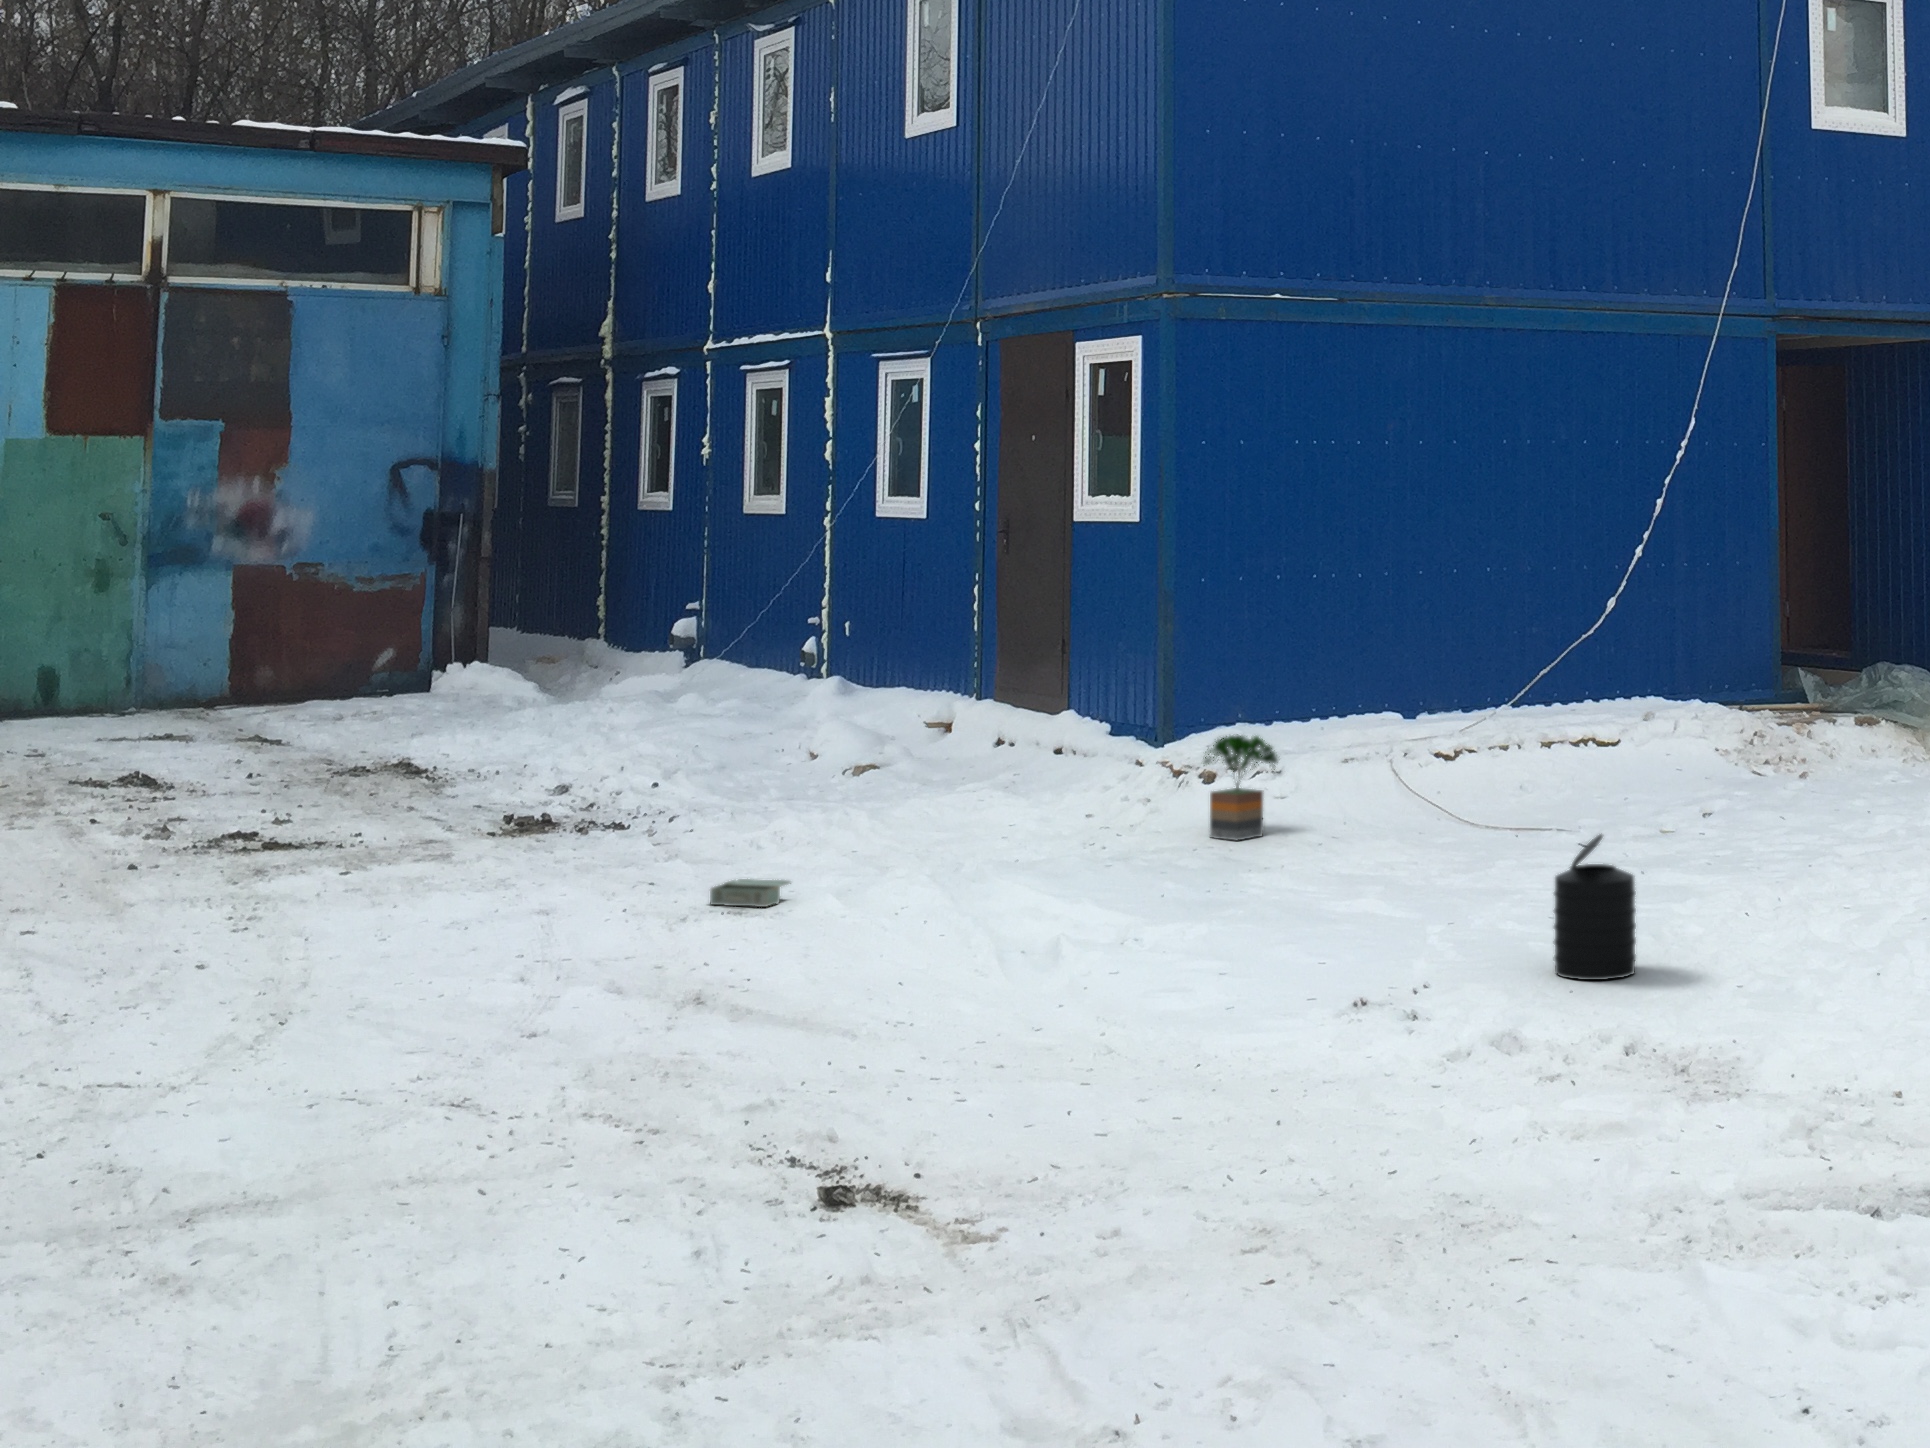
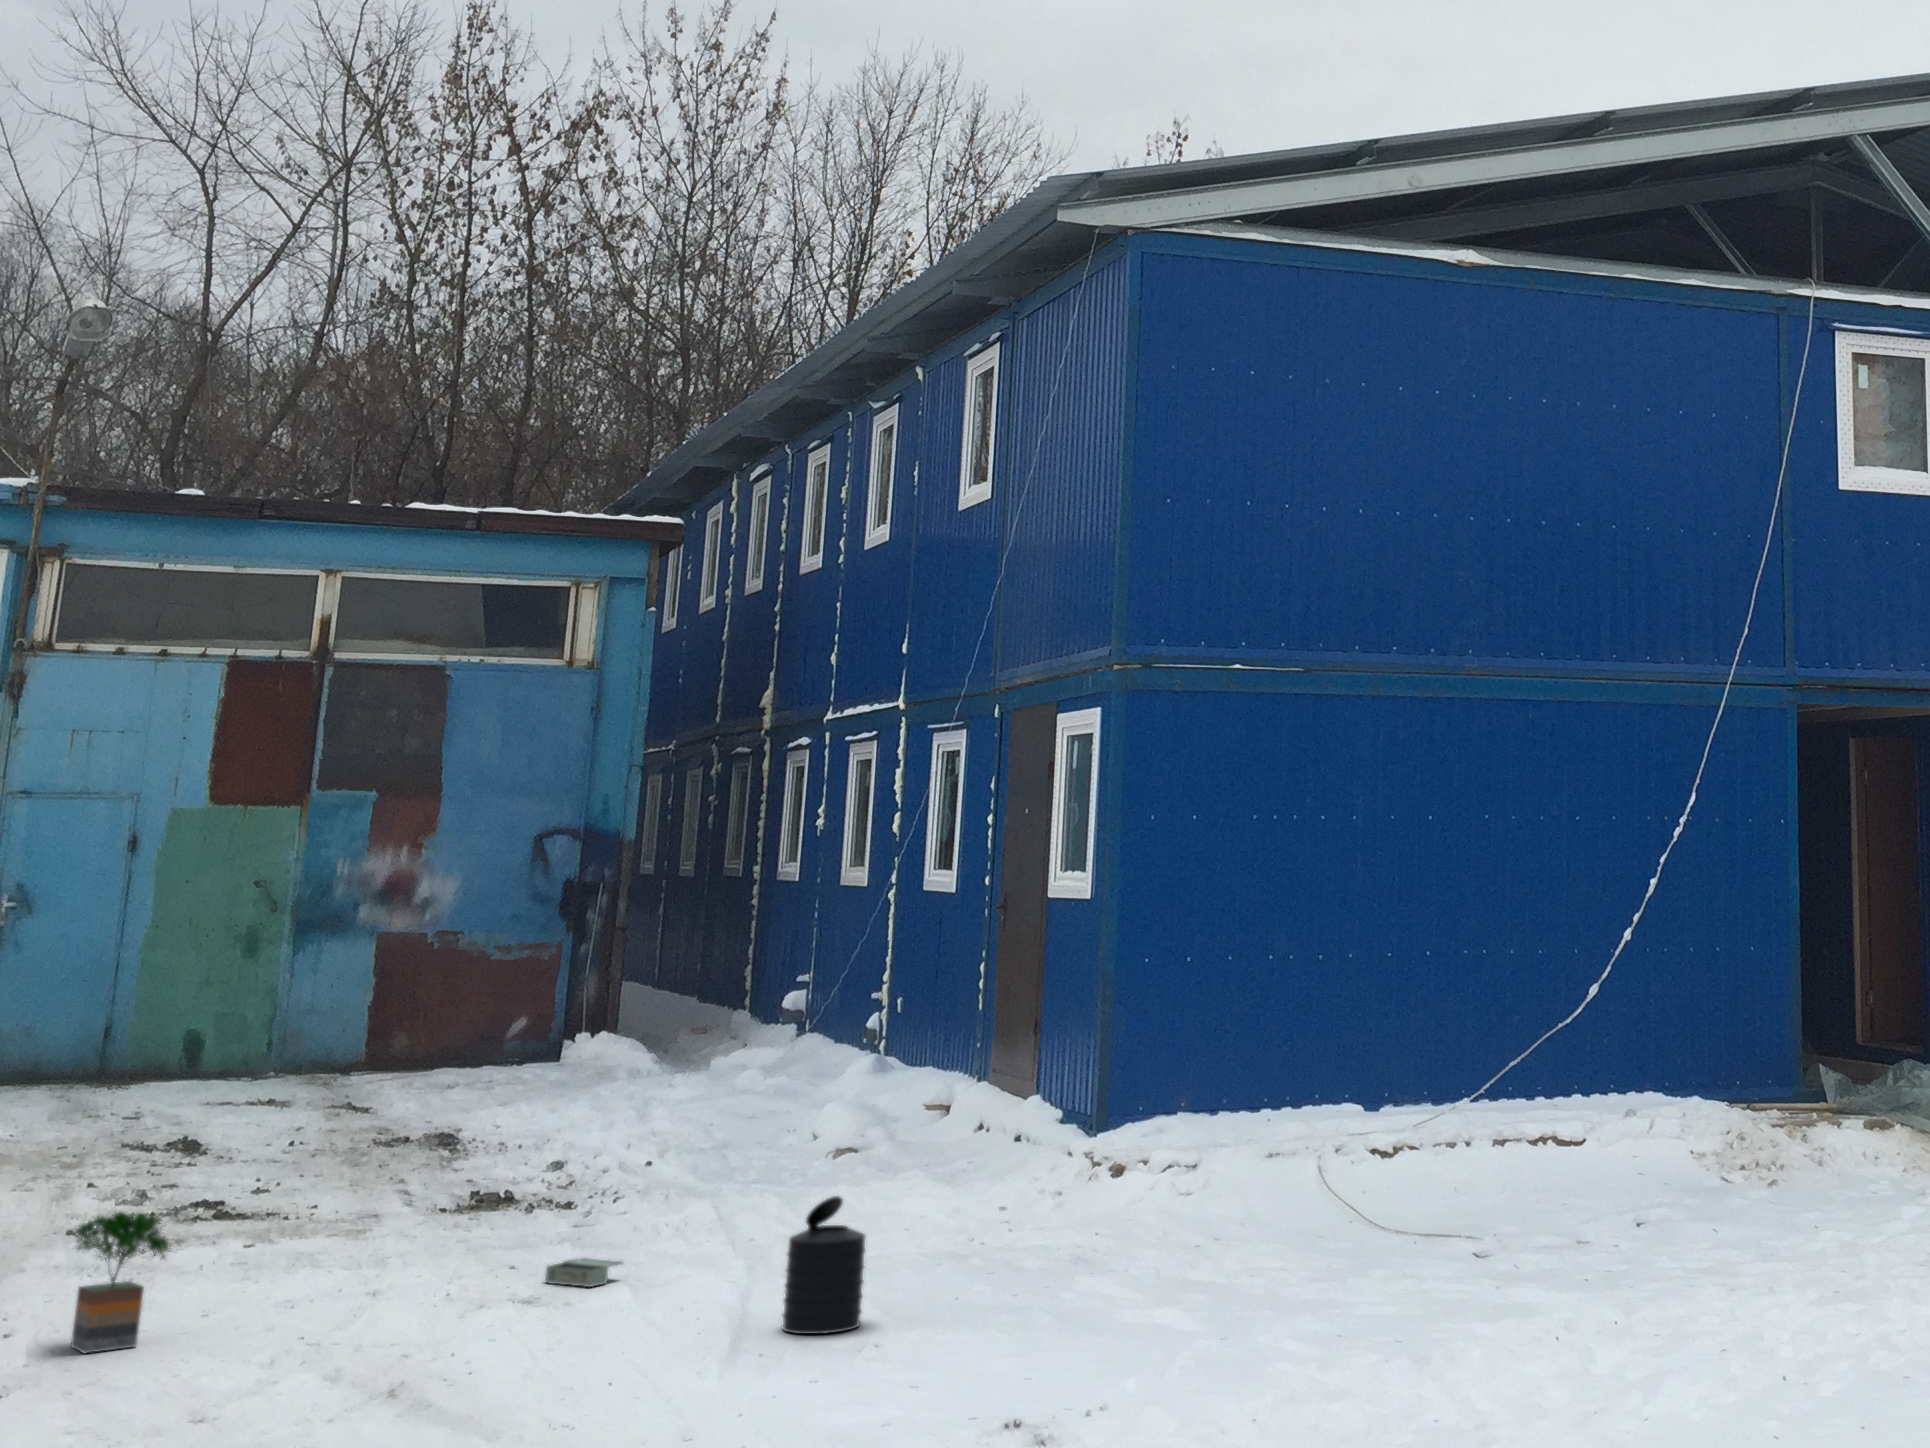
potted tree: present [1204,734,1278,841] -> present [71,1212,171,1353]
trash can: present [1554,835,1636,980] -> present [783,1196,865,1334]

